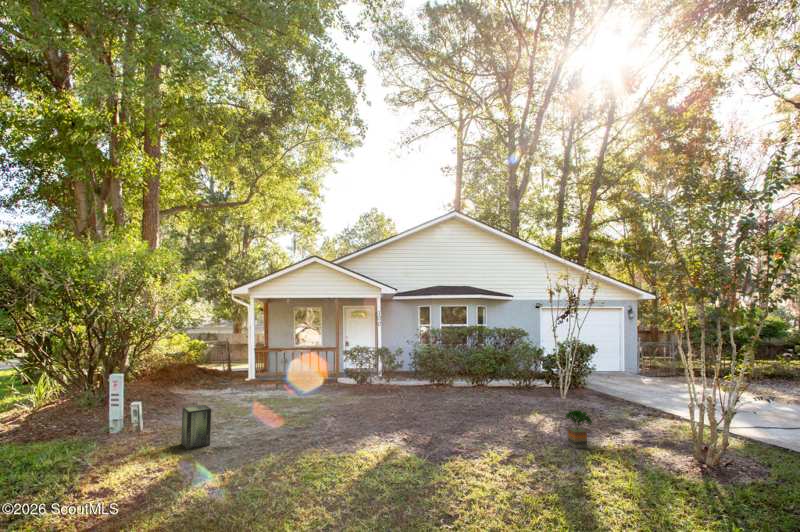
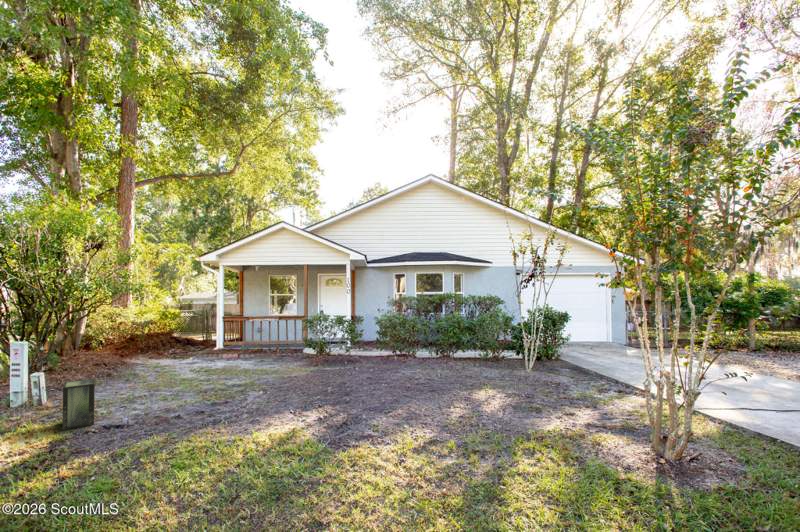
potted tree: present [565,410,592,448] -> none [503,387,534,432]

